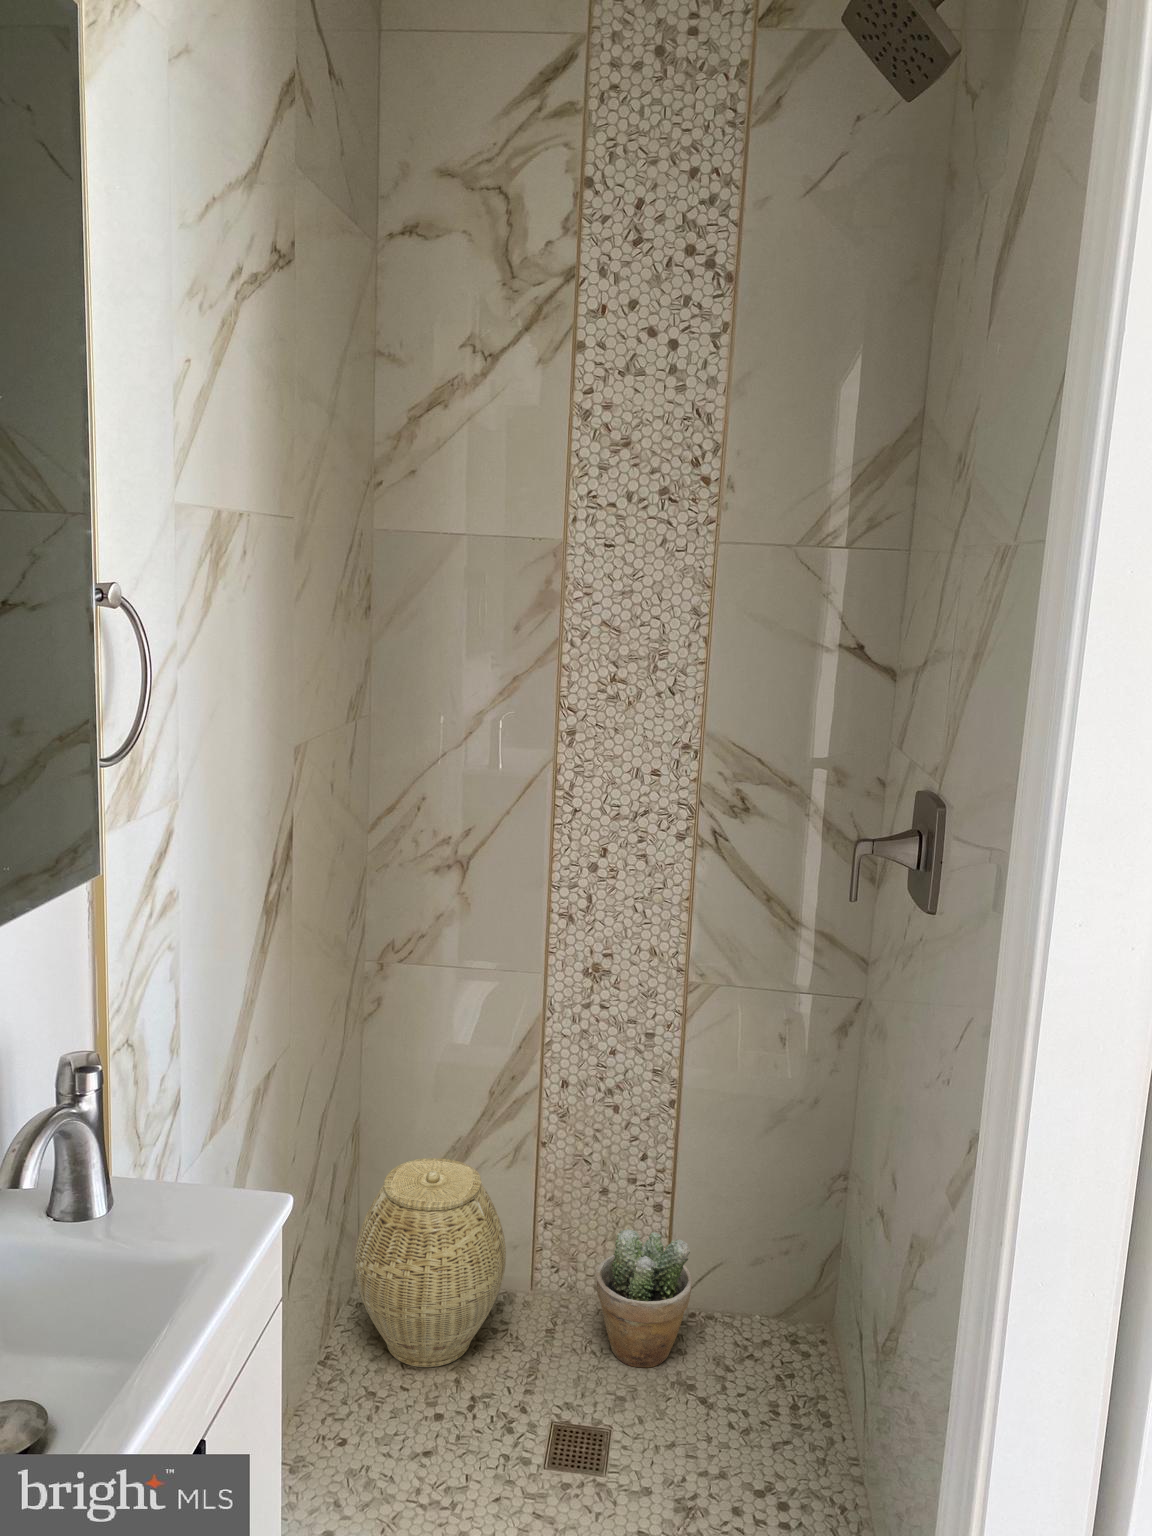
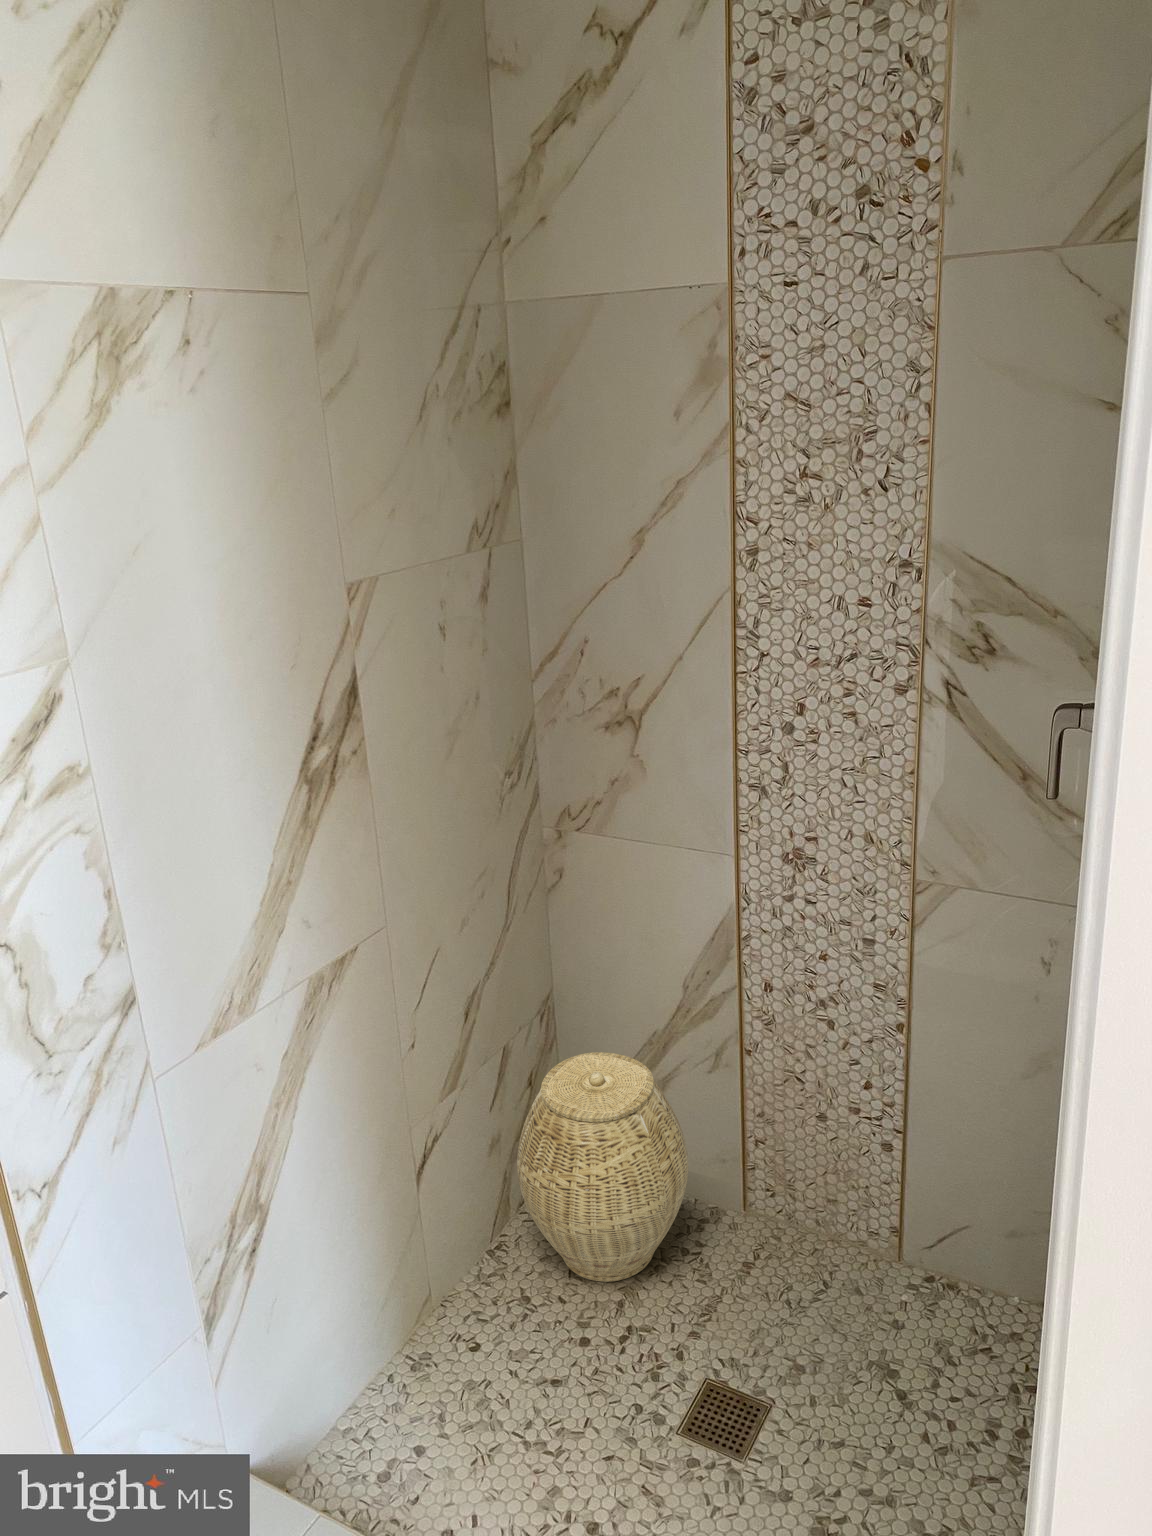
potted plant: present [596,1229,692,1367] -> none [789,1170,910,1334]

